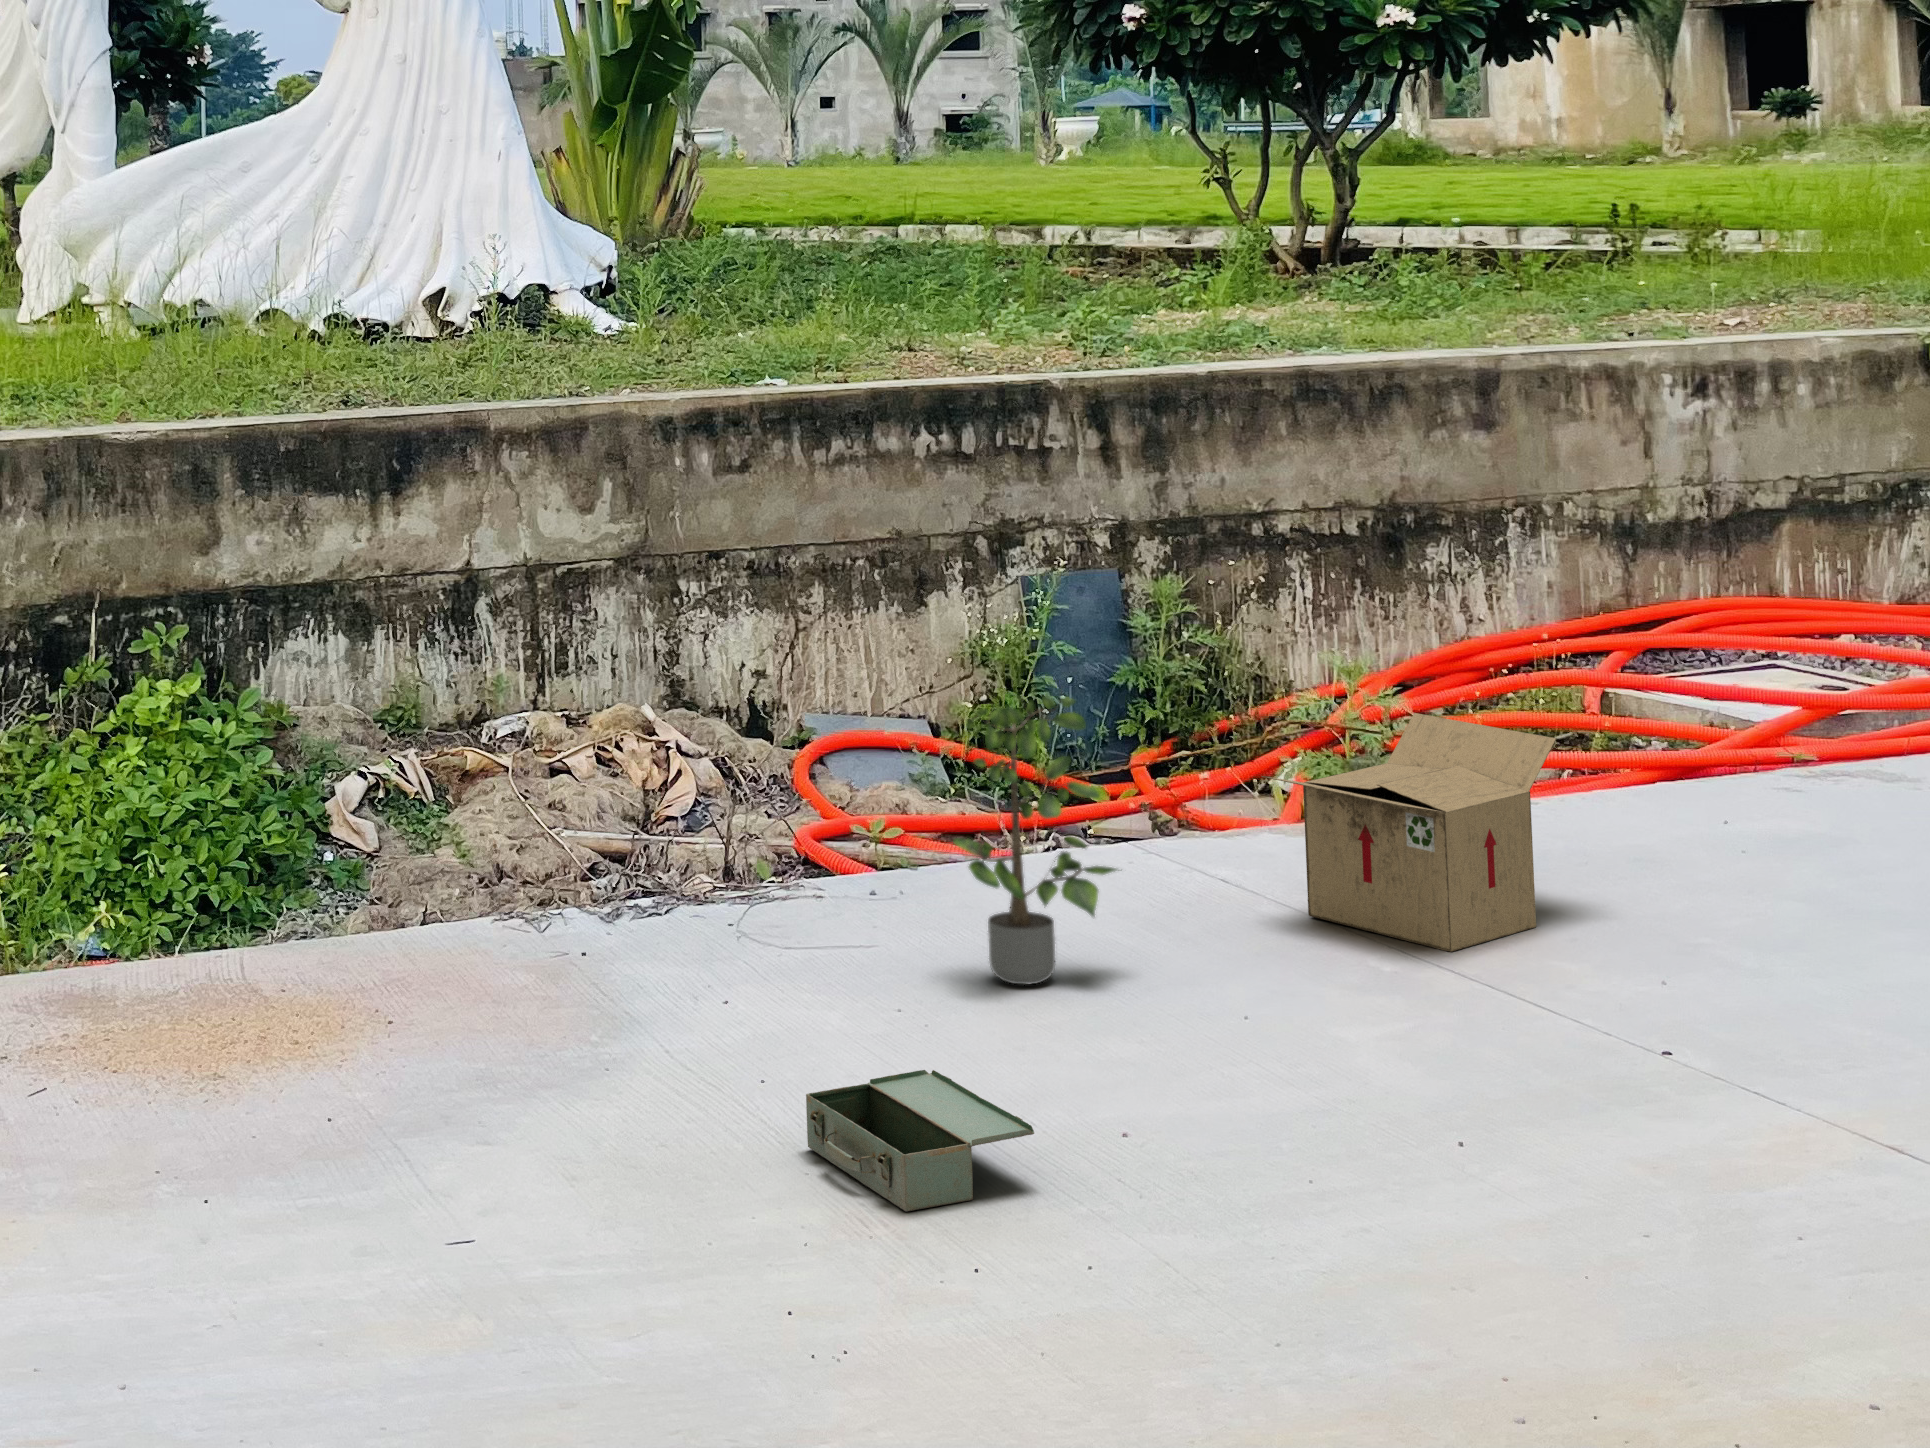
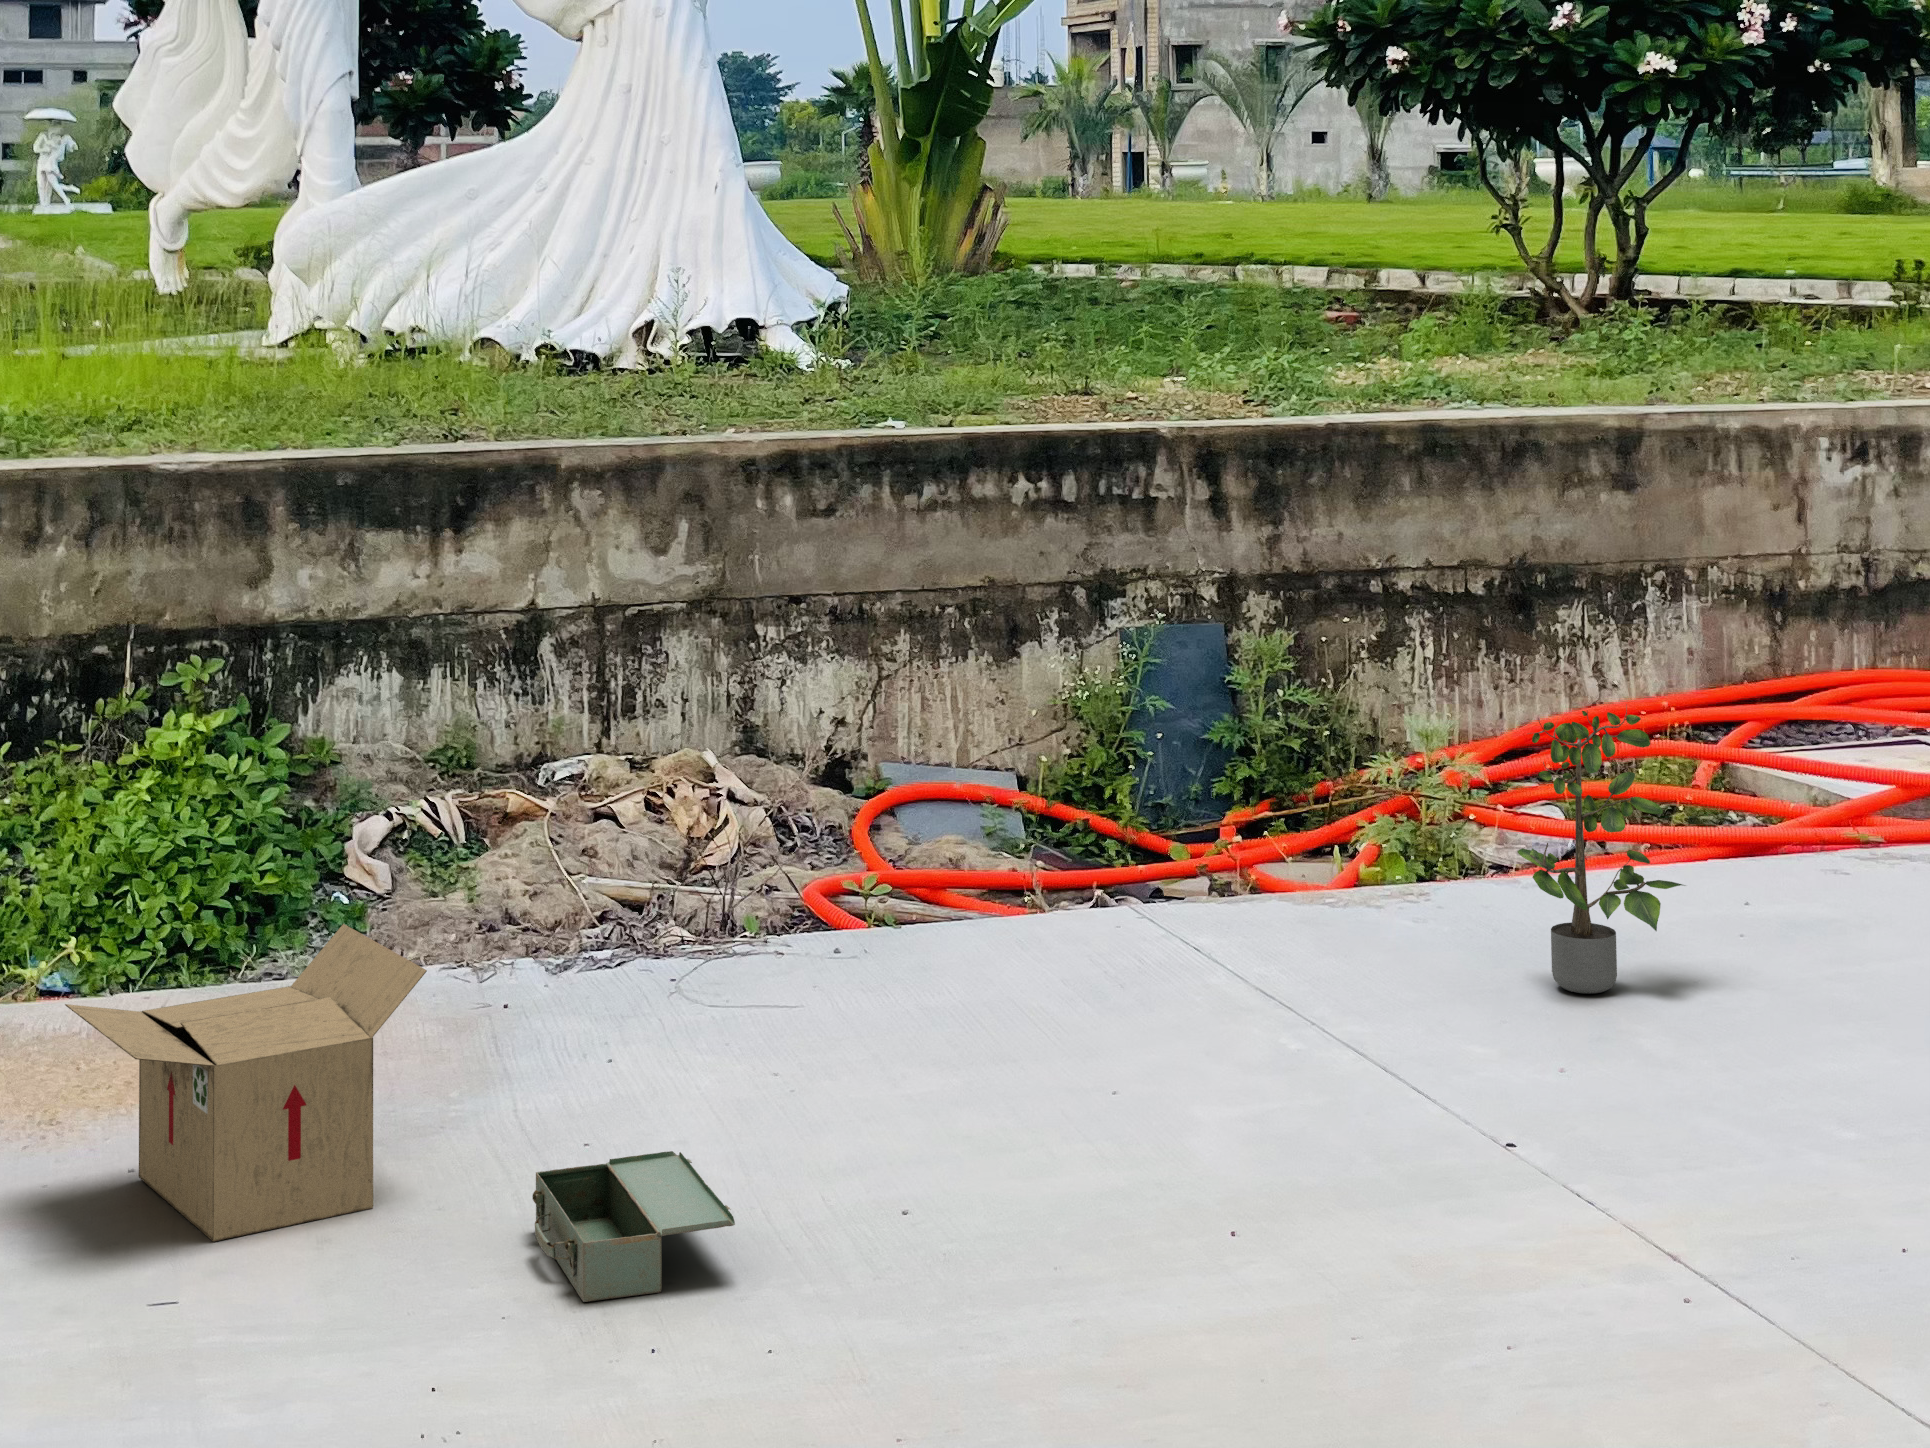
potted plant: present [954,696,1119,985] -> present [1517,707,1685,994]
cardboard box: present [1262,713,1556,952] -> present [65,924,427,1242]

